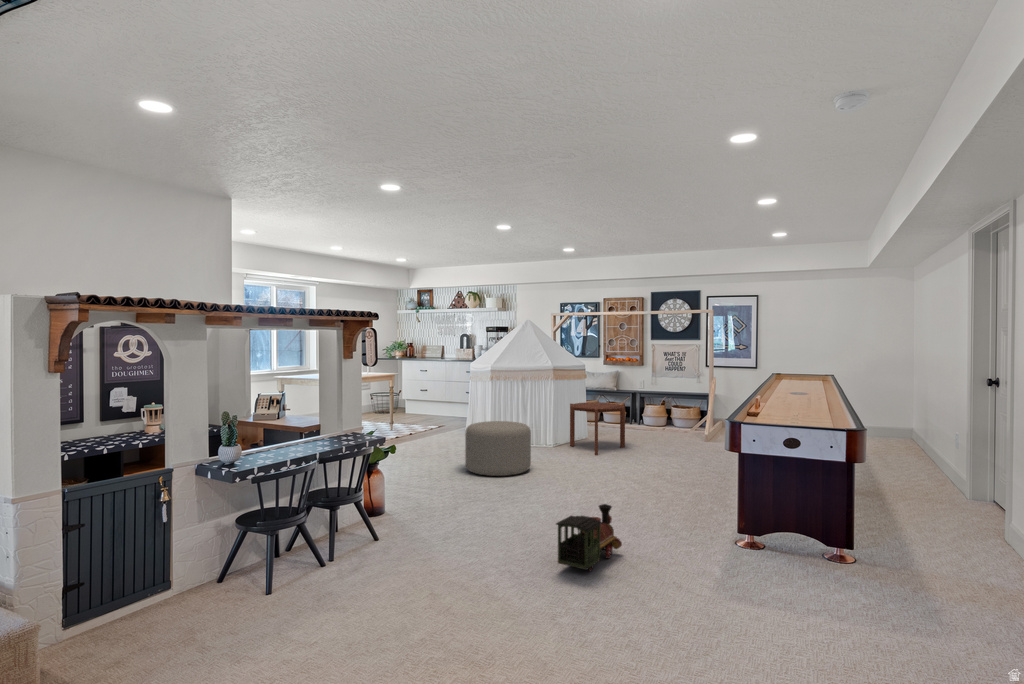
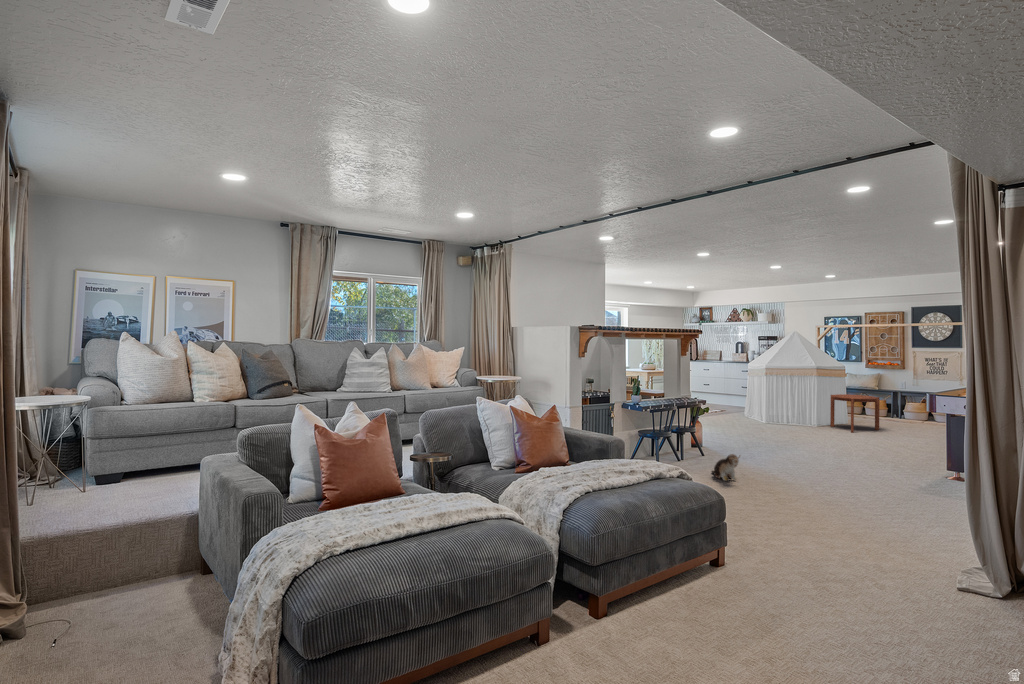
ottoman: present [465,421,531,476] -> none [749,402,797,437]
toy train: present [556,504,622,571] -> none [814,443,859,477]
plush toy: none [371,573,420,633] -> present [712,454,740,481]

